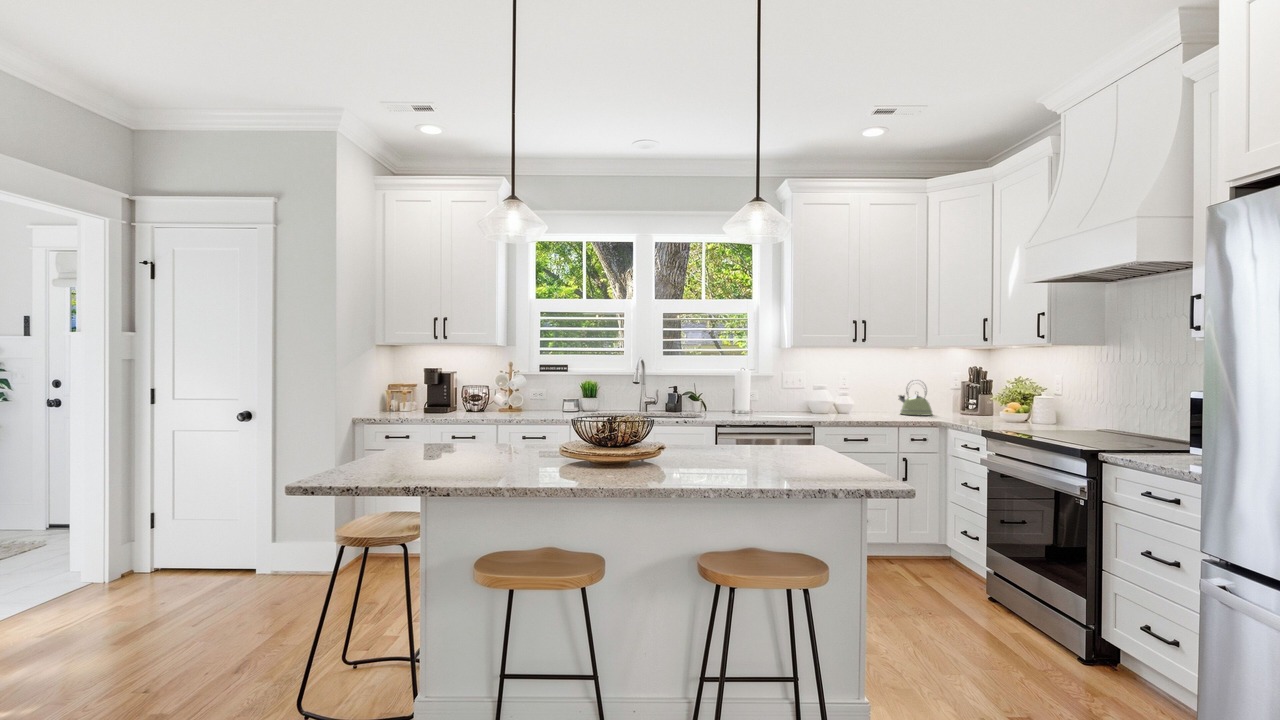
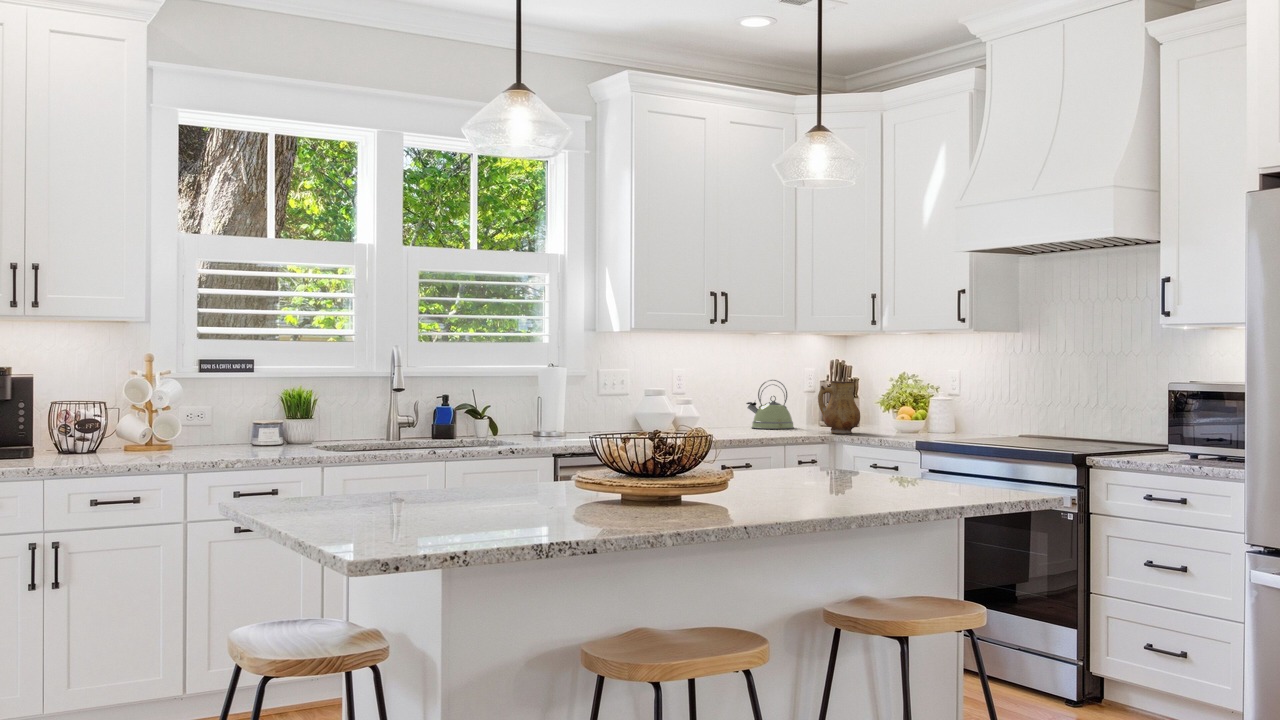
ceramic pitcher: none [933,382,968,421] -> present [818,381,860,434]

